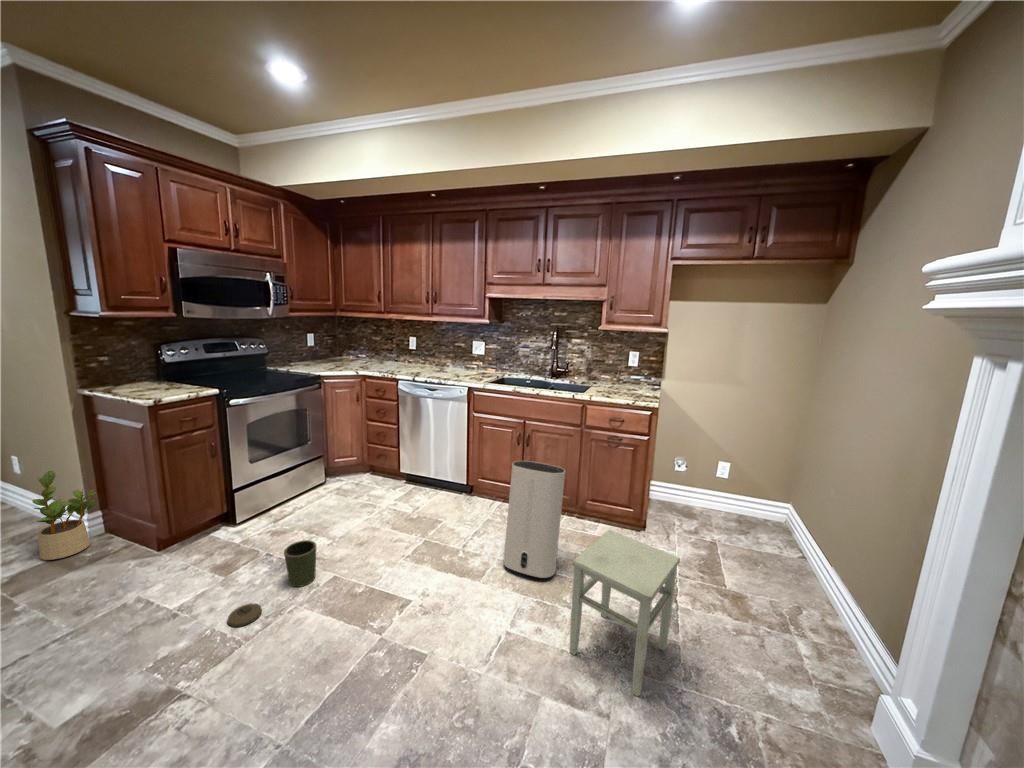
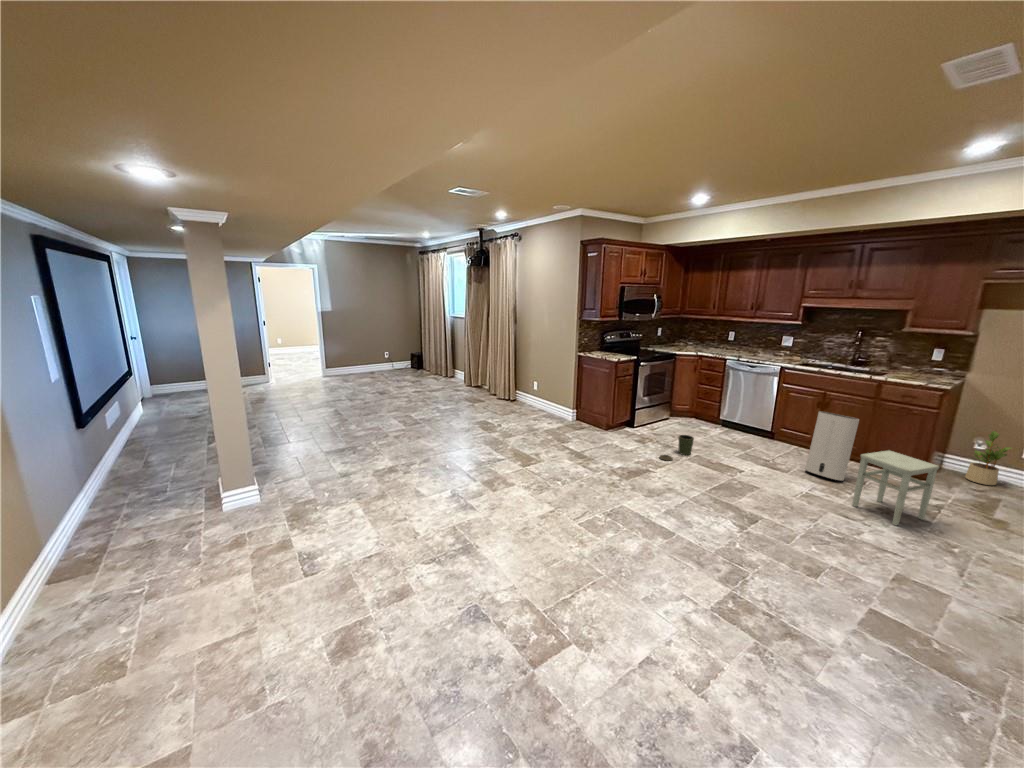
potted plant: present [32,471,98,560] -> present [965,431,1011,485]

